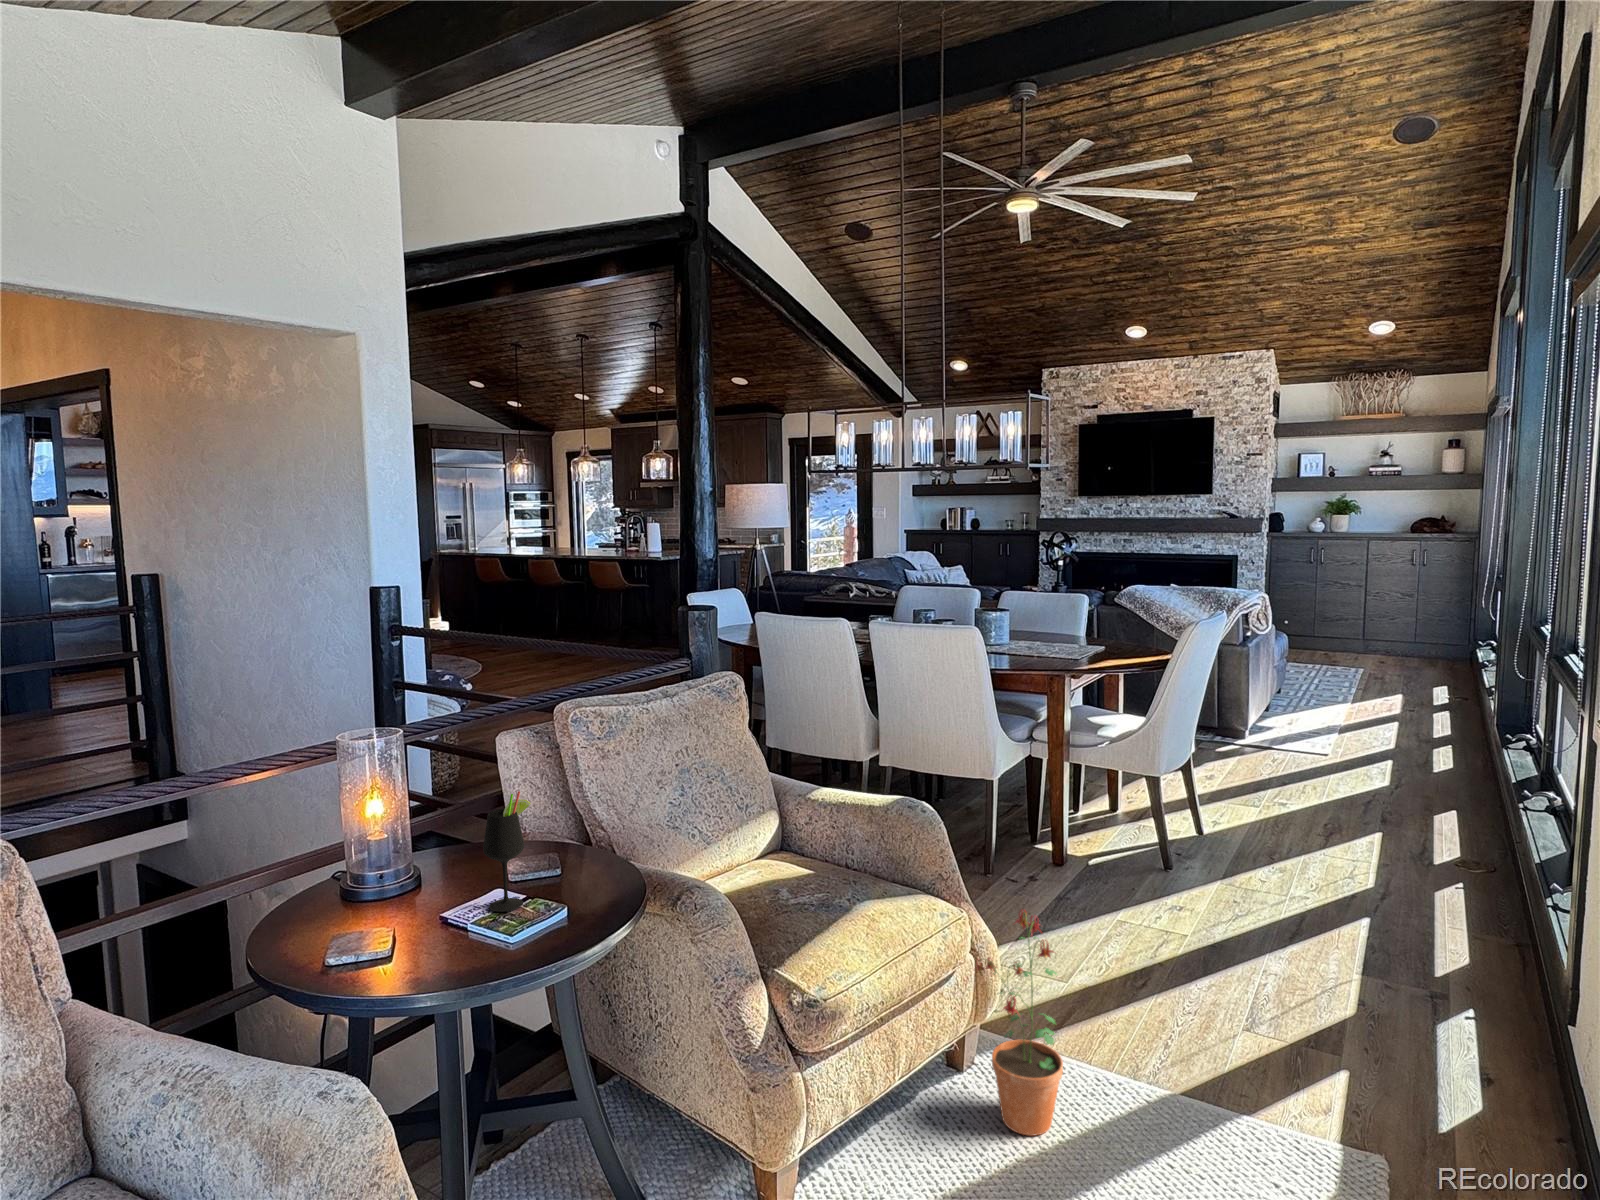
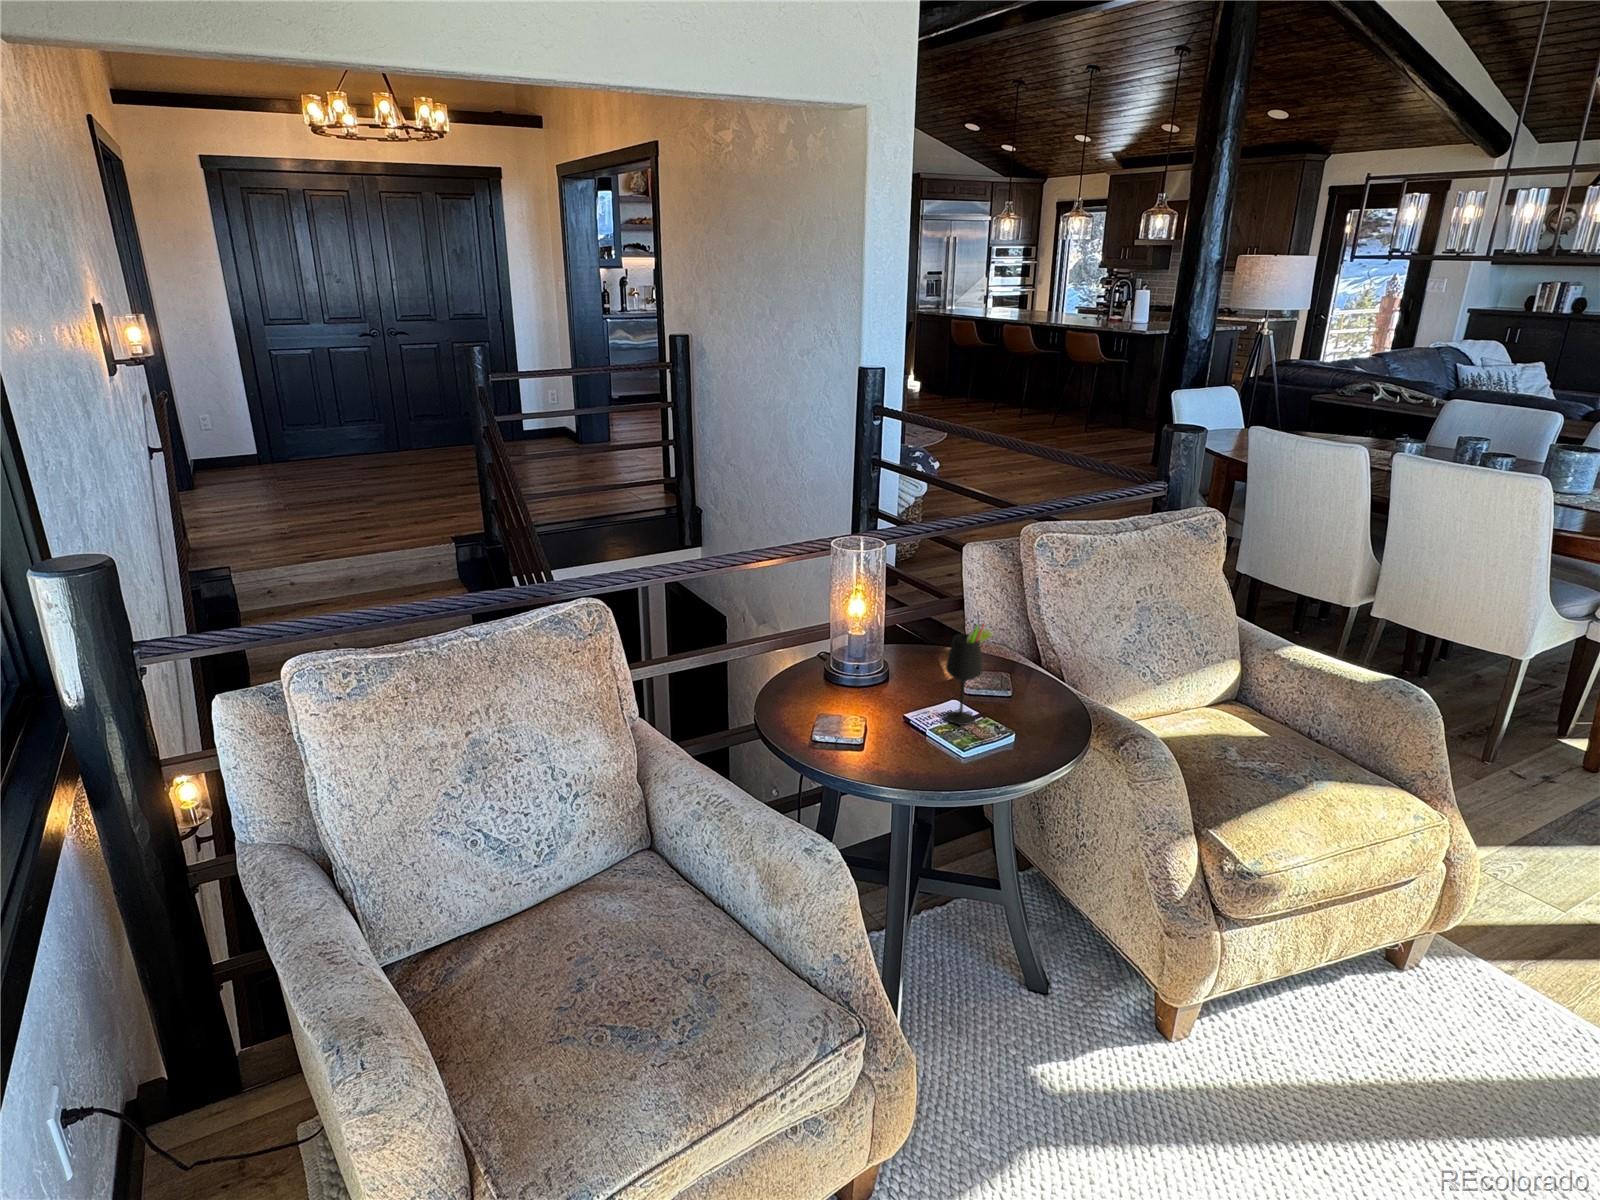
potted plant: present [976,910,1063,1136] -> none [1441,836,1566,1066]

